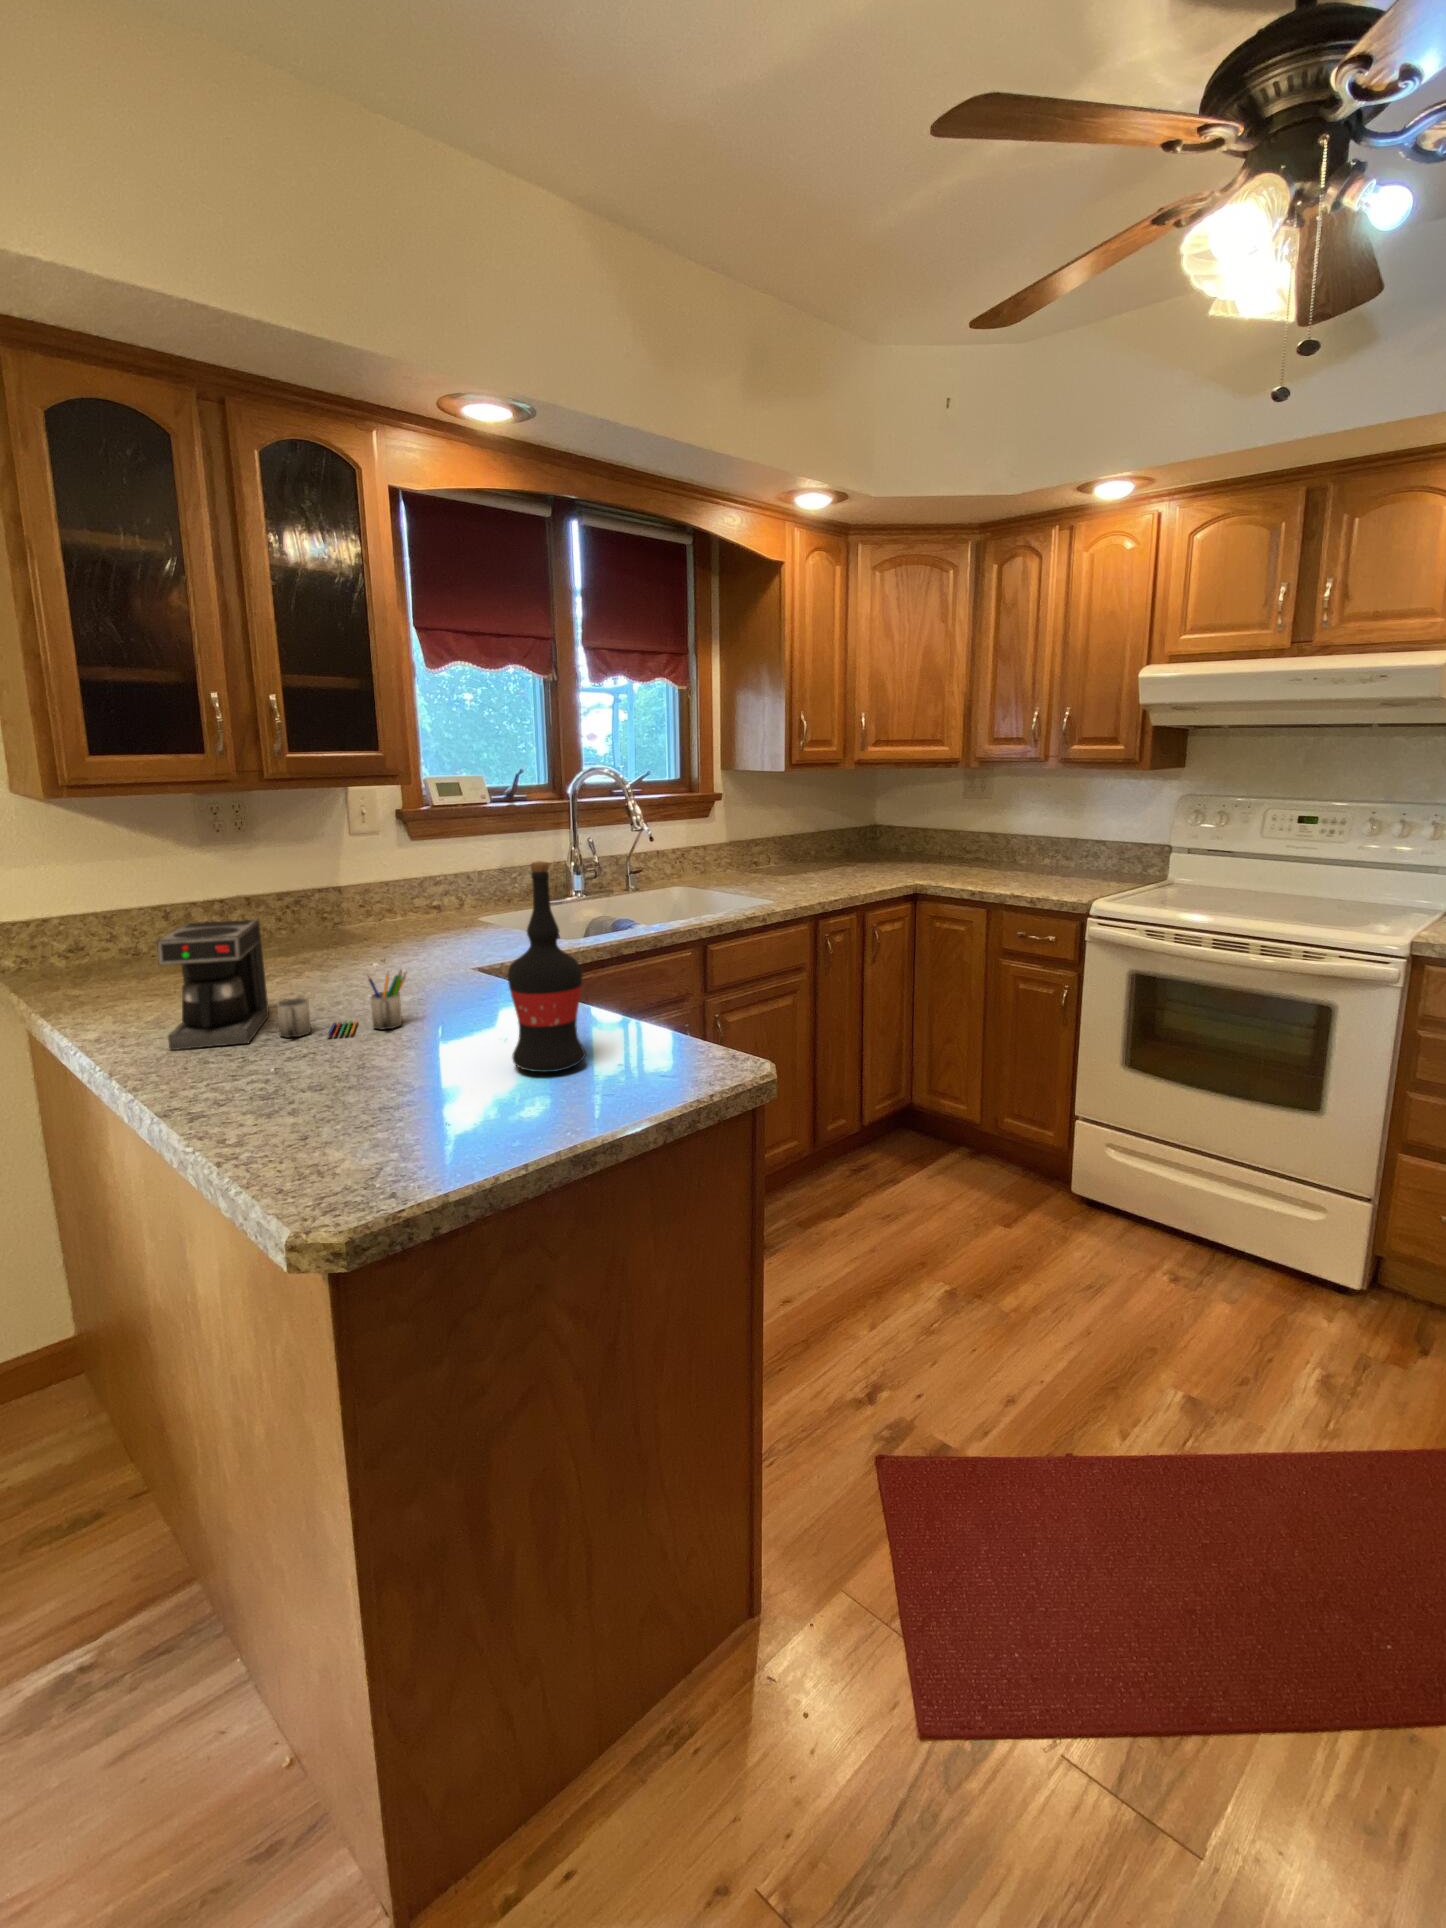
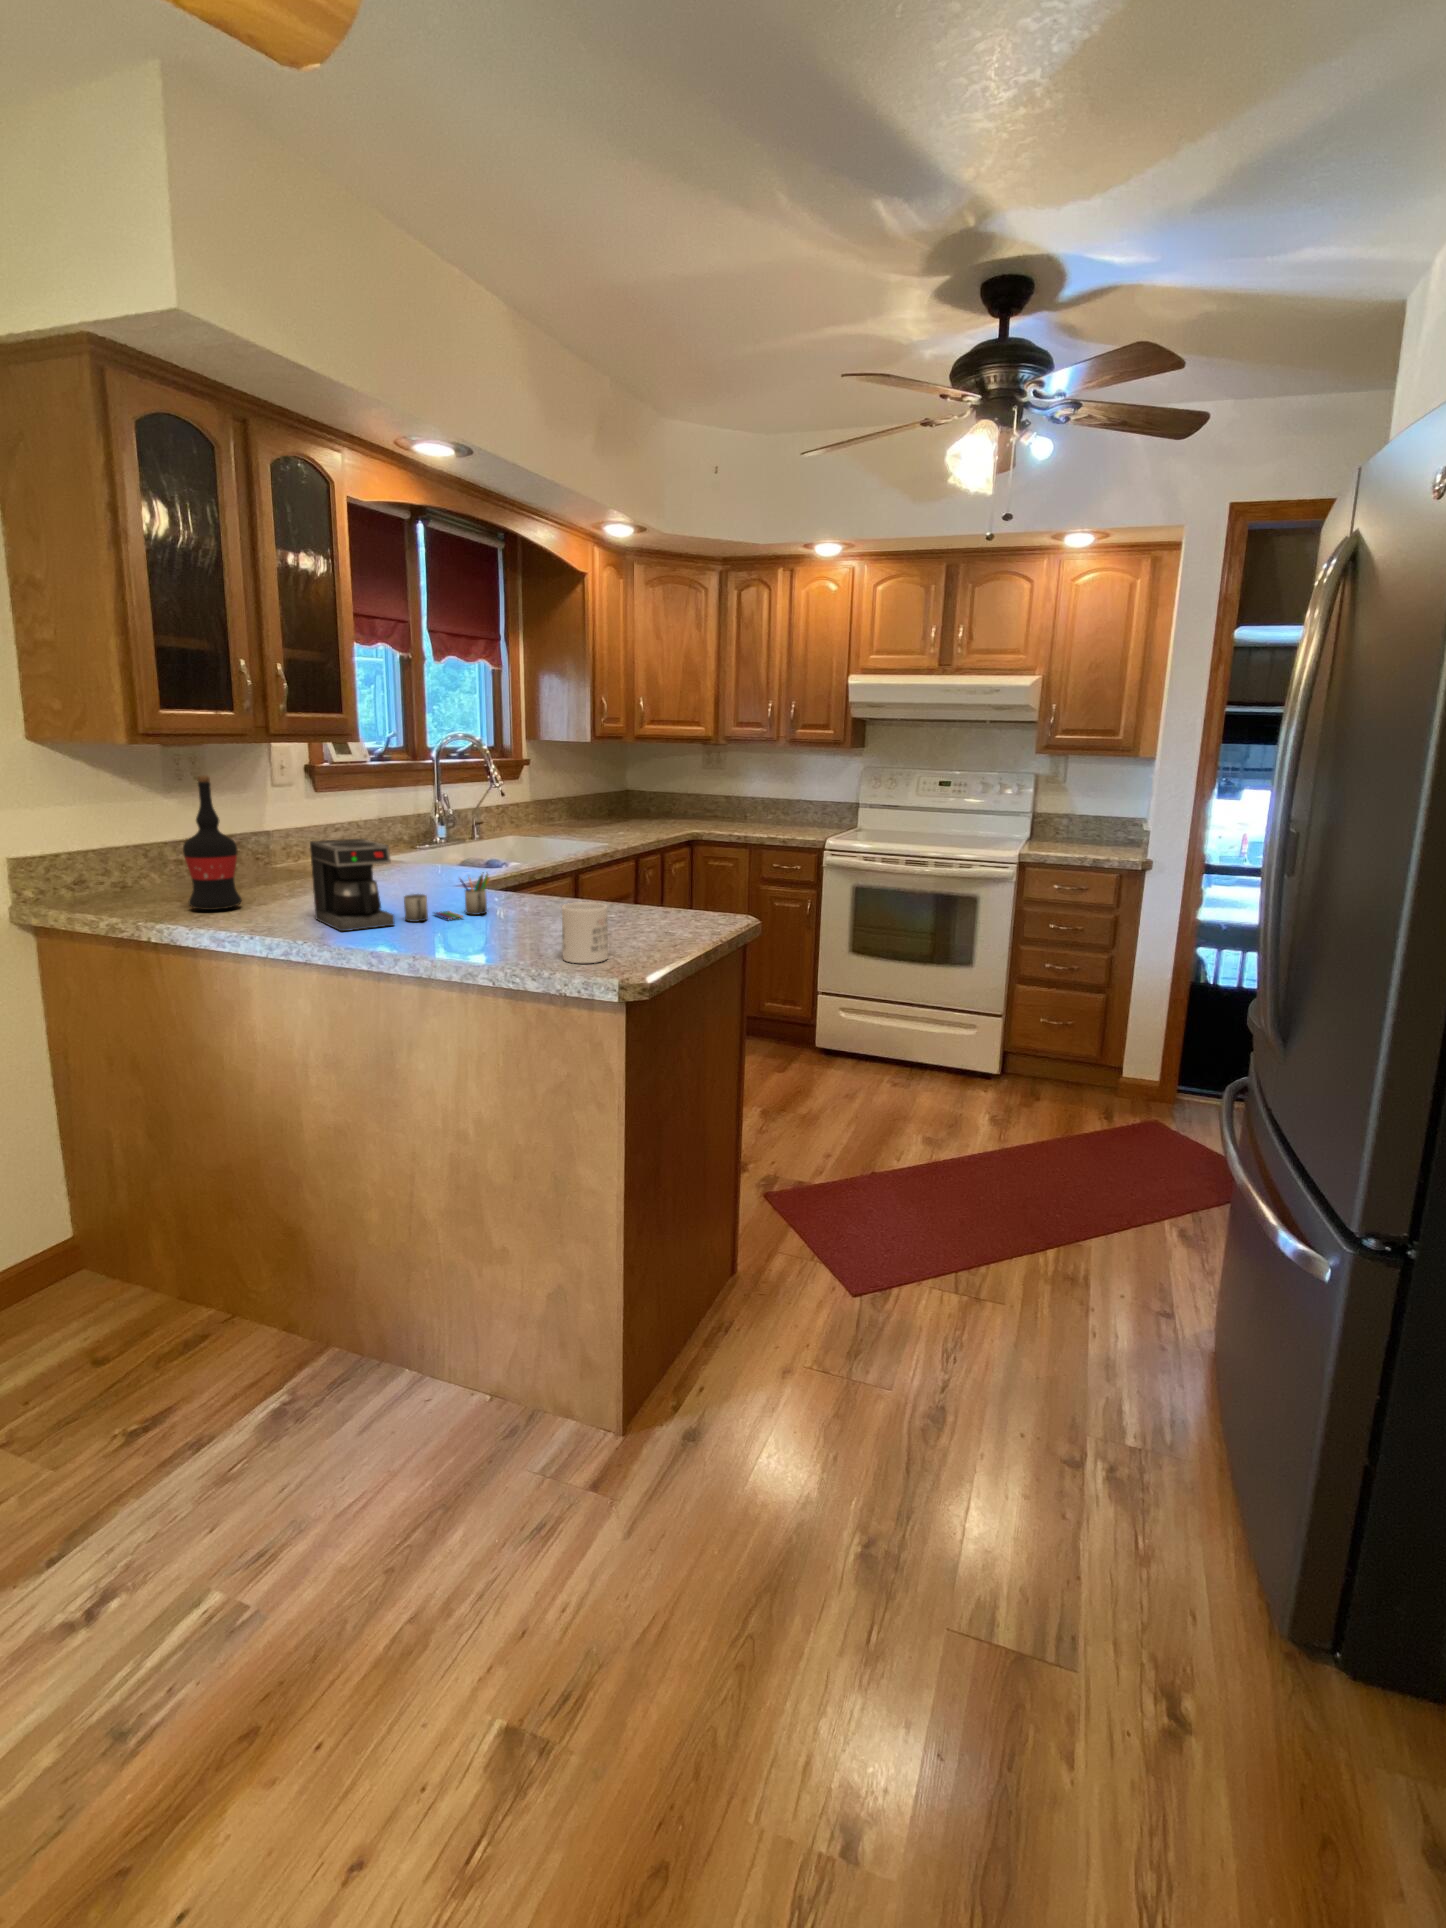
wine bottle: present [508,861,586,1072] -> present [183,775,242,910]
mug: none [274,1060,385,1172] -> present [562,902,608,963]

